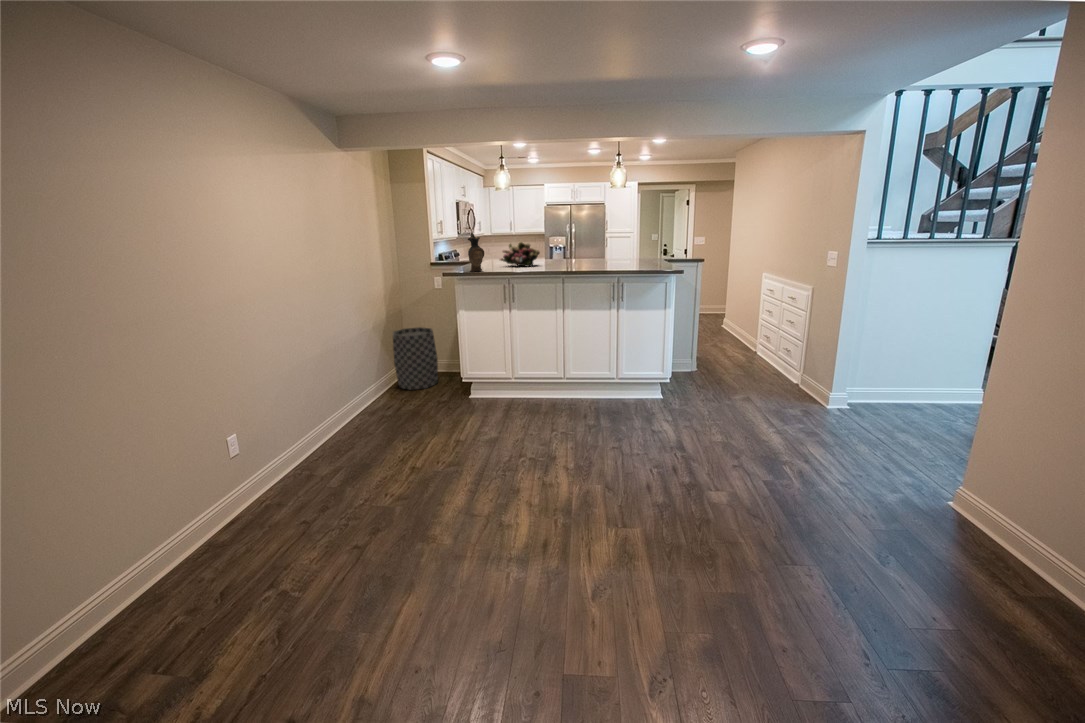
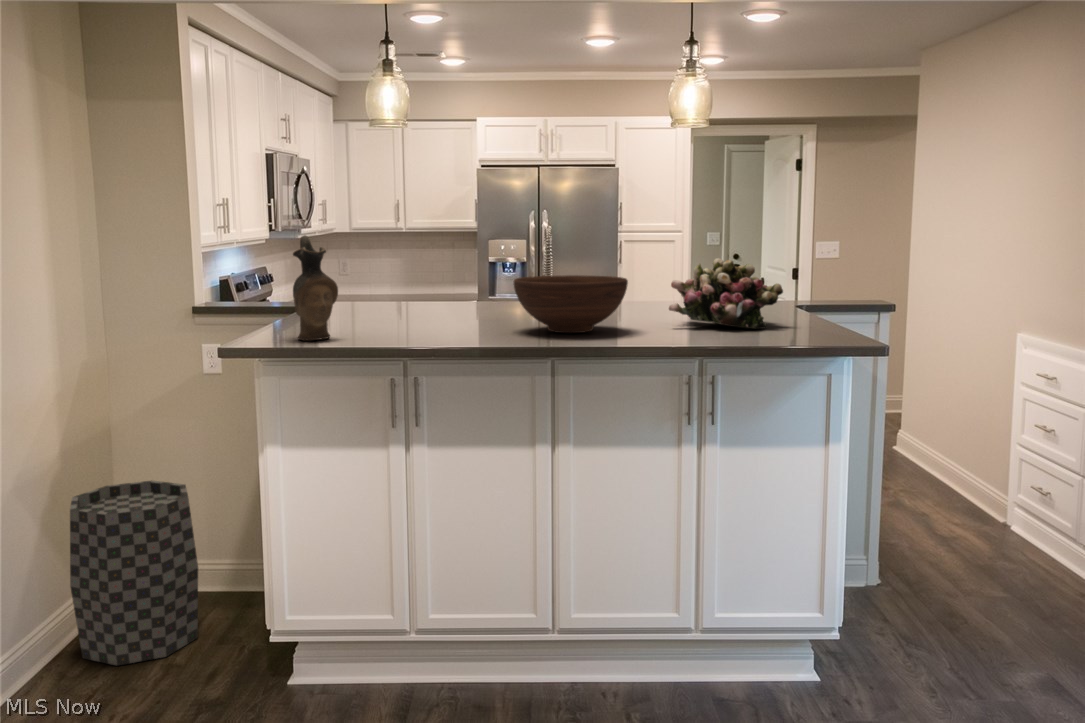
flower arrangement: present [499,242,540,267] -> present [669,258,783,329]
fruit bowl: none [549,247,592,269] -> present [514,275,628,333]

